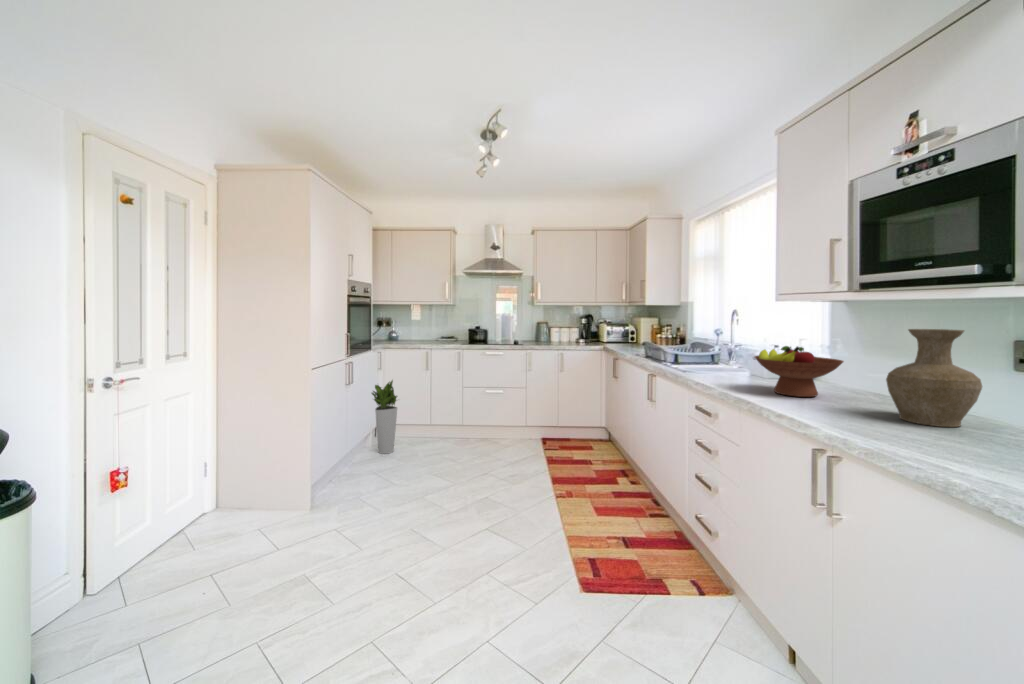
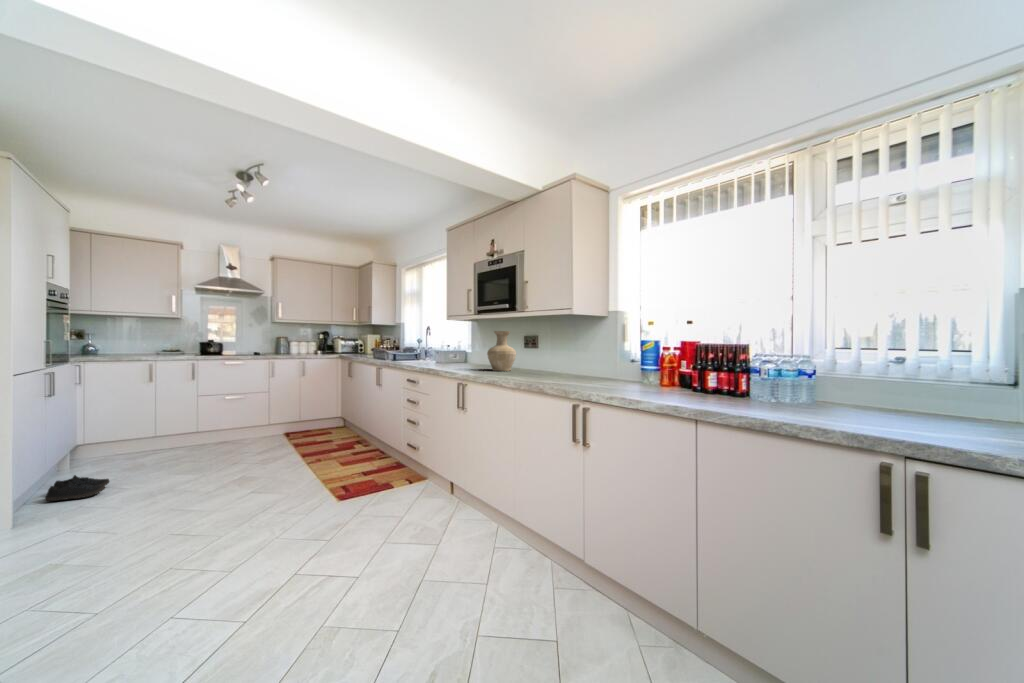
fruit bowl: present [755,346,844,397] -> none [436,341,475,367]
planter: present [372,380,397,454] -> none [75,391,120,471]
shoe: none [339,463,385,489] -> present [45,475,109,501]

